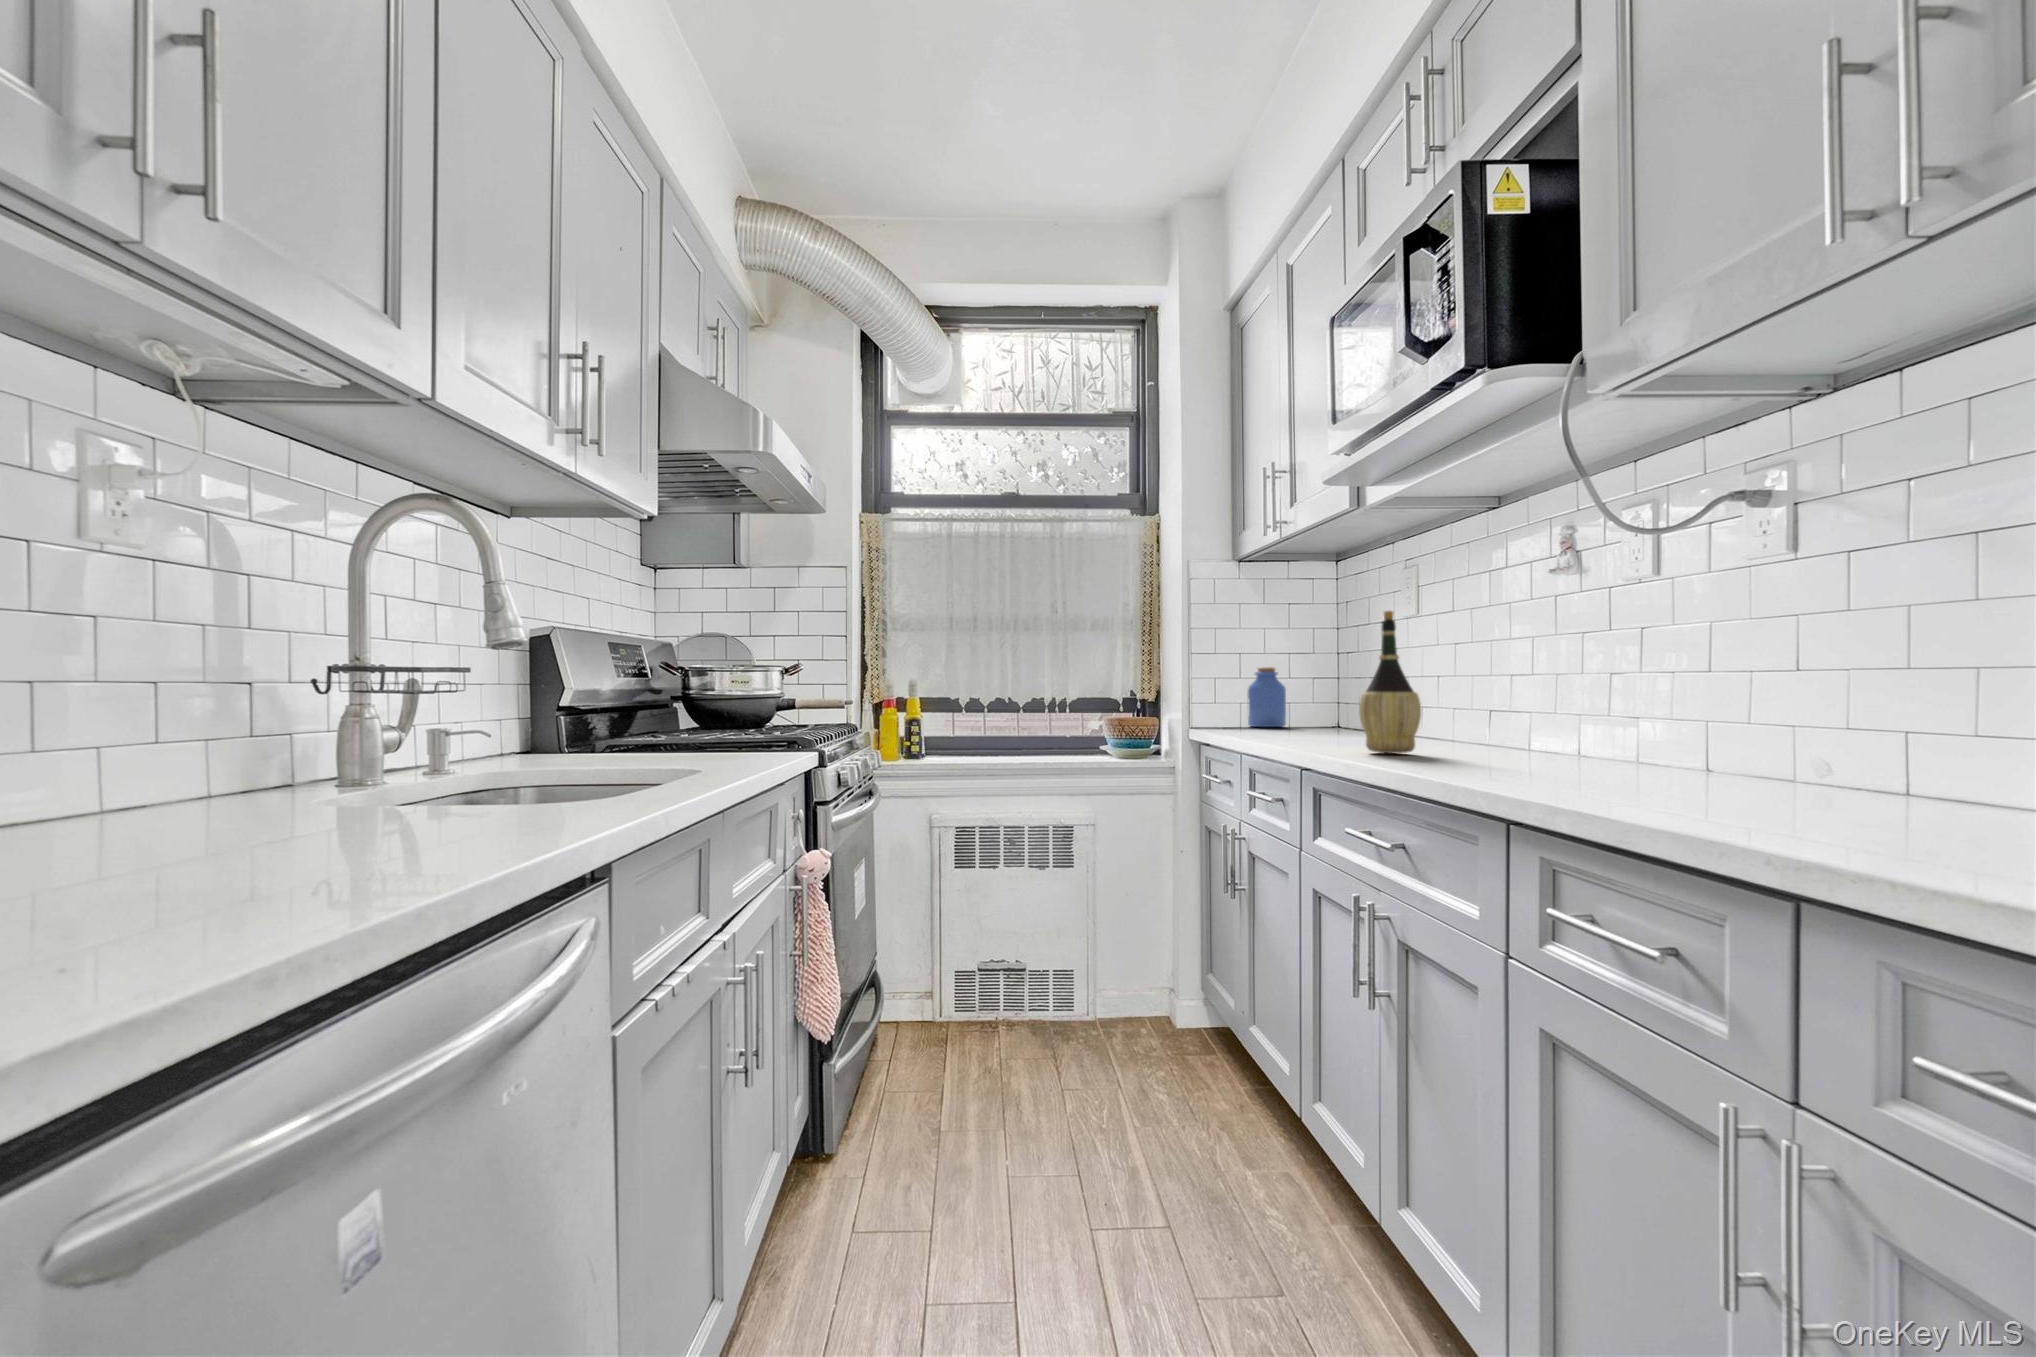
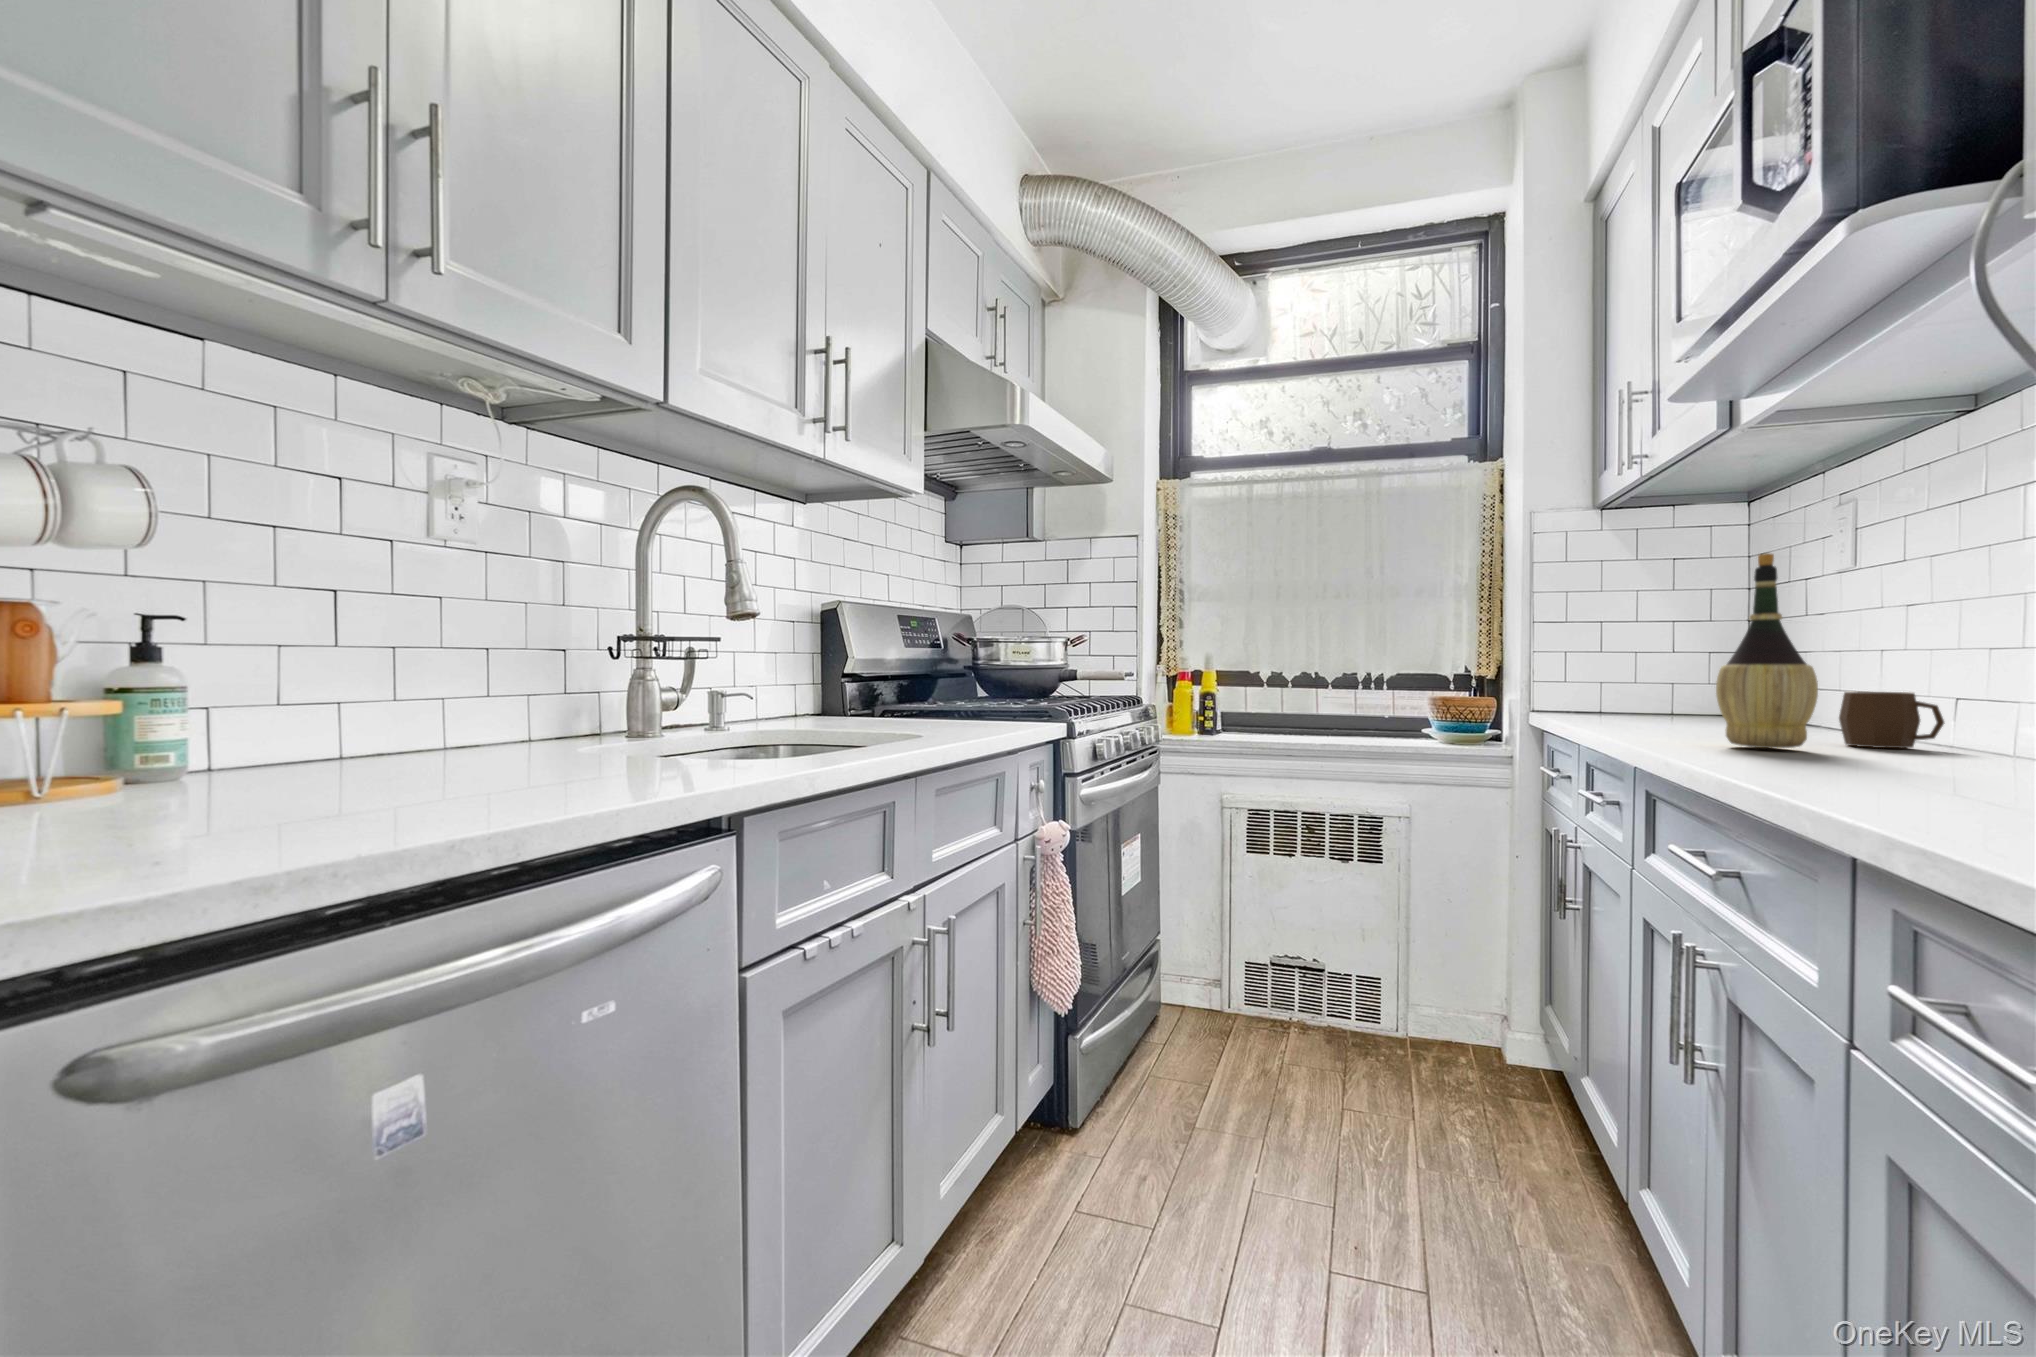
jar: present [1248,667,1286,727] -> none [1615,636,1672,712]
mug: none [1423,711,1483,750] -> present [1839,692,1945,748]

